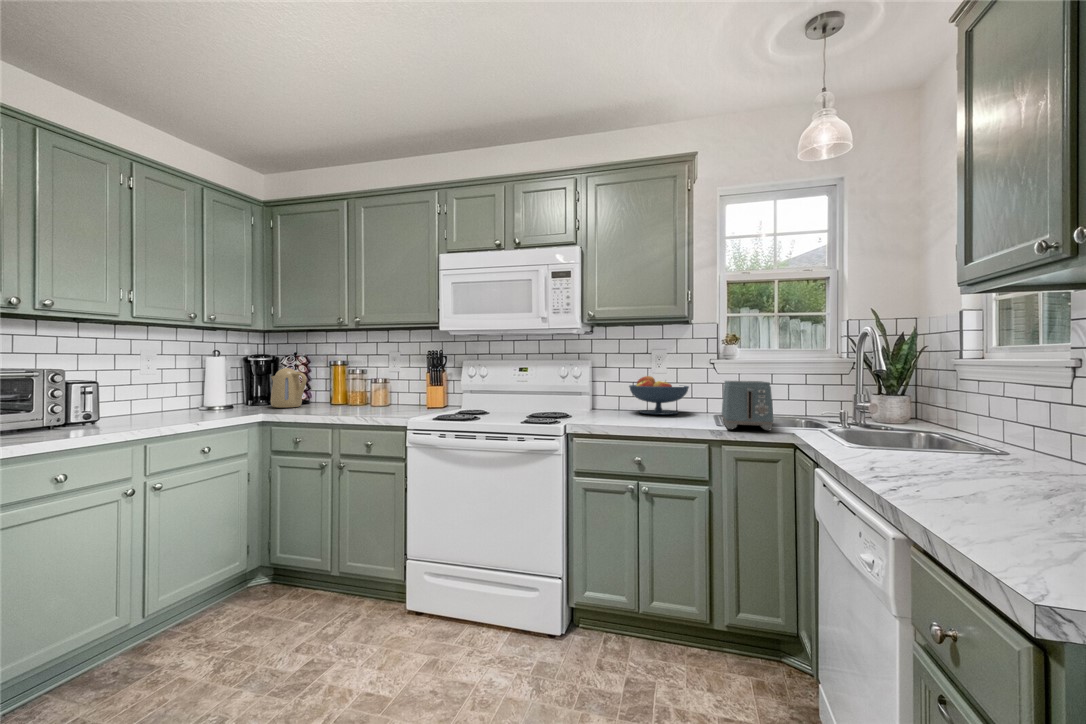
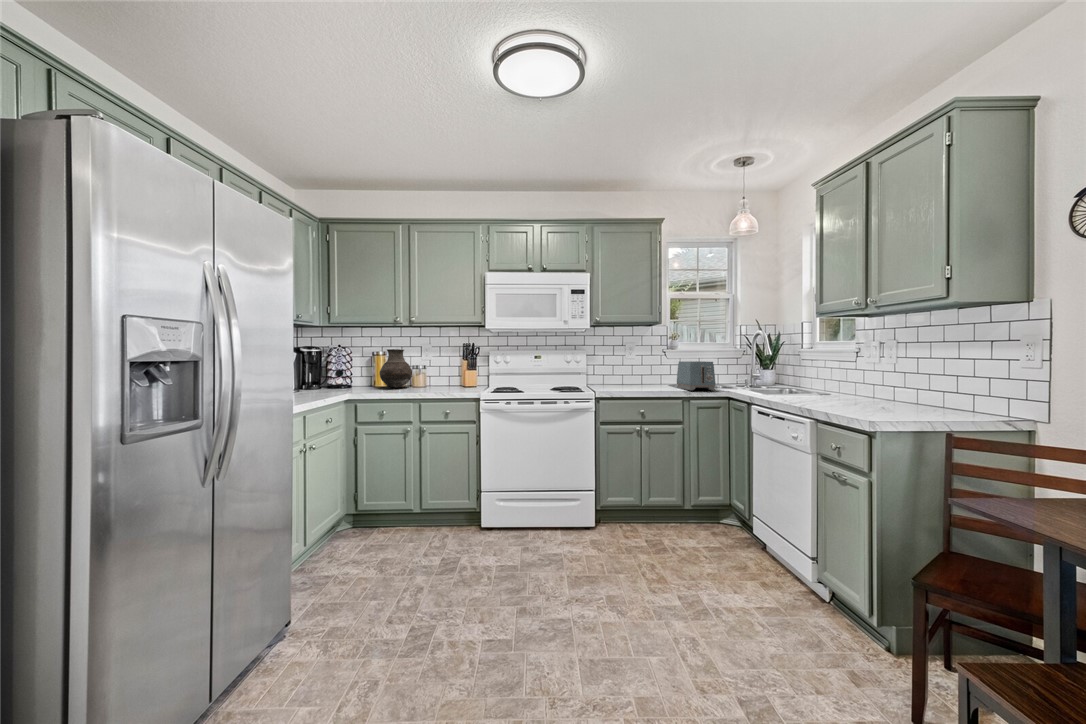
vase: none [327,358,369,407] -> present [380,349,412,388]
kettle: present [271,368,307,408] -> none [328,358,362,390]
fruit bowl: present [629,376,689,415] -> none [611,360,650,385]

